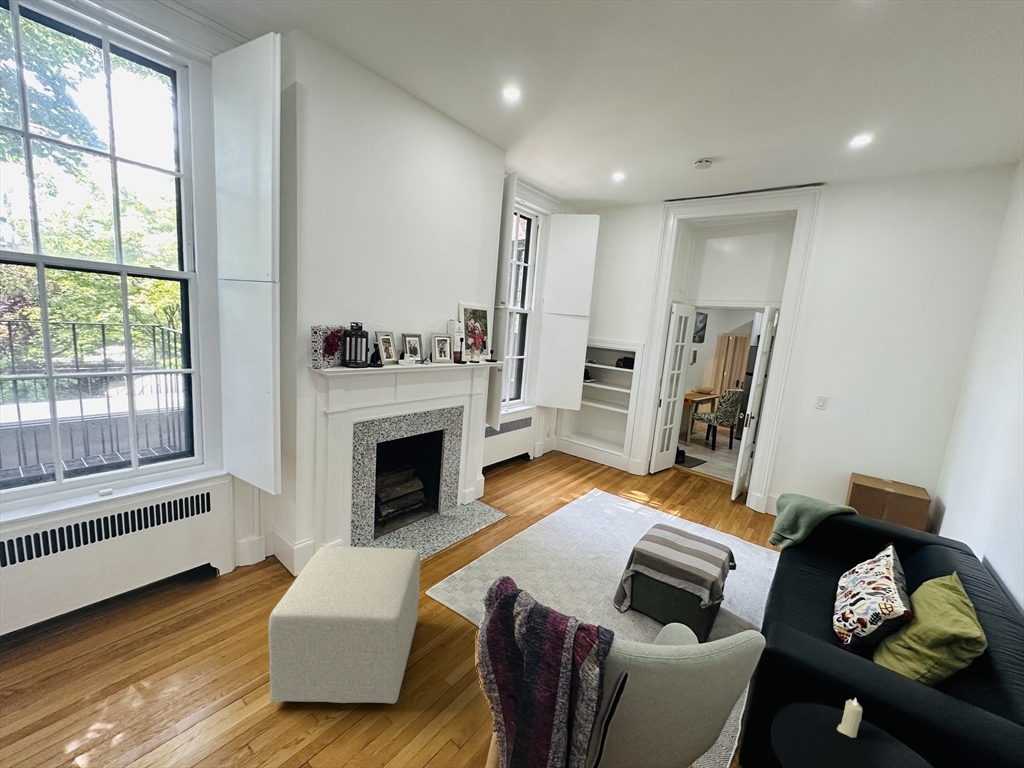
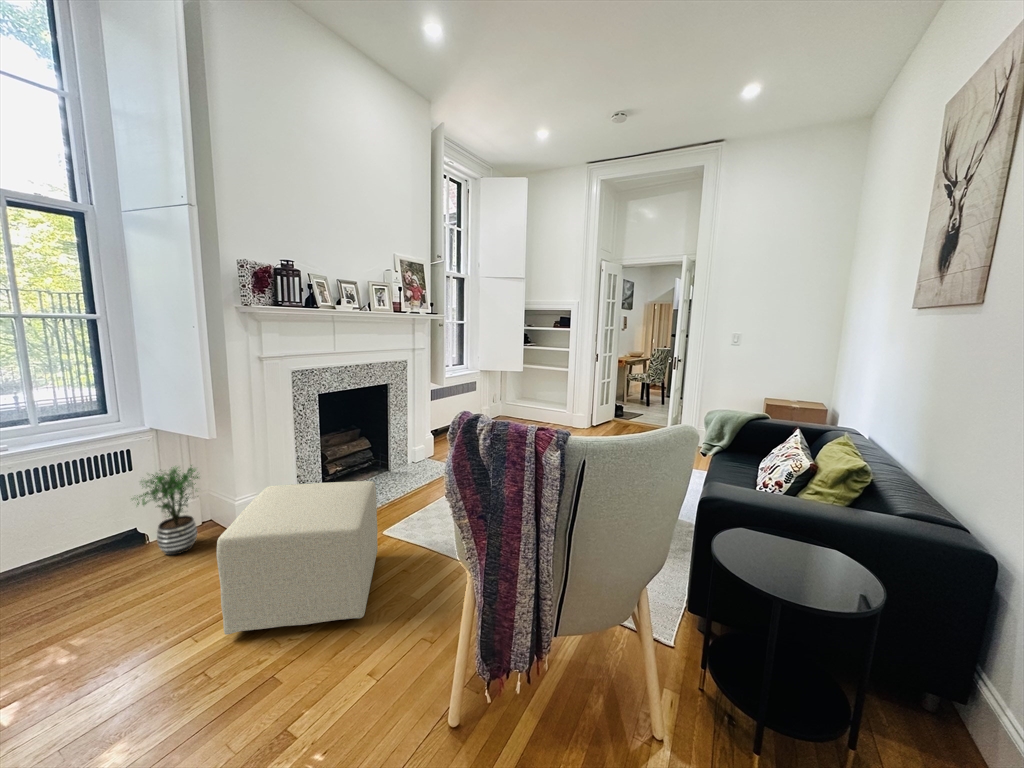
potted plant: none [205,508,270,594] -> present [131,465,198,555]
candle: present [837,698,862,738] -> none [763,514,782,549]

